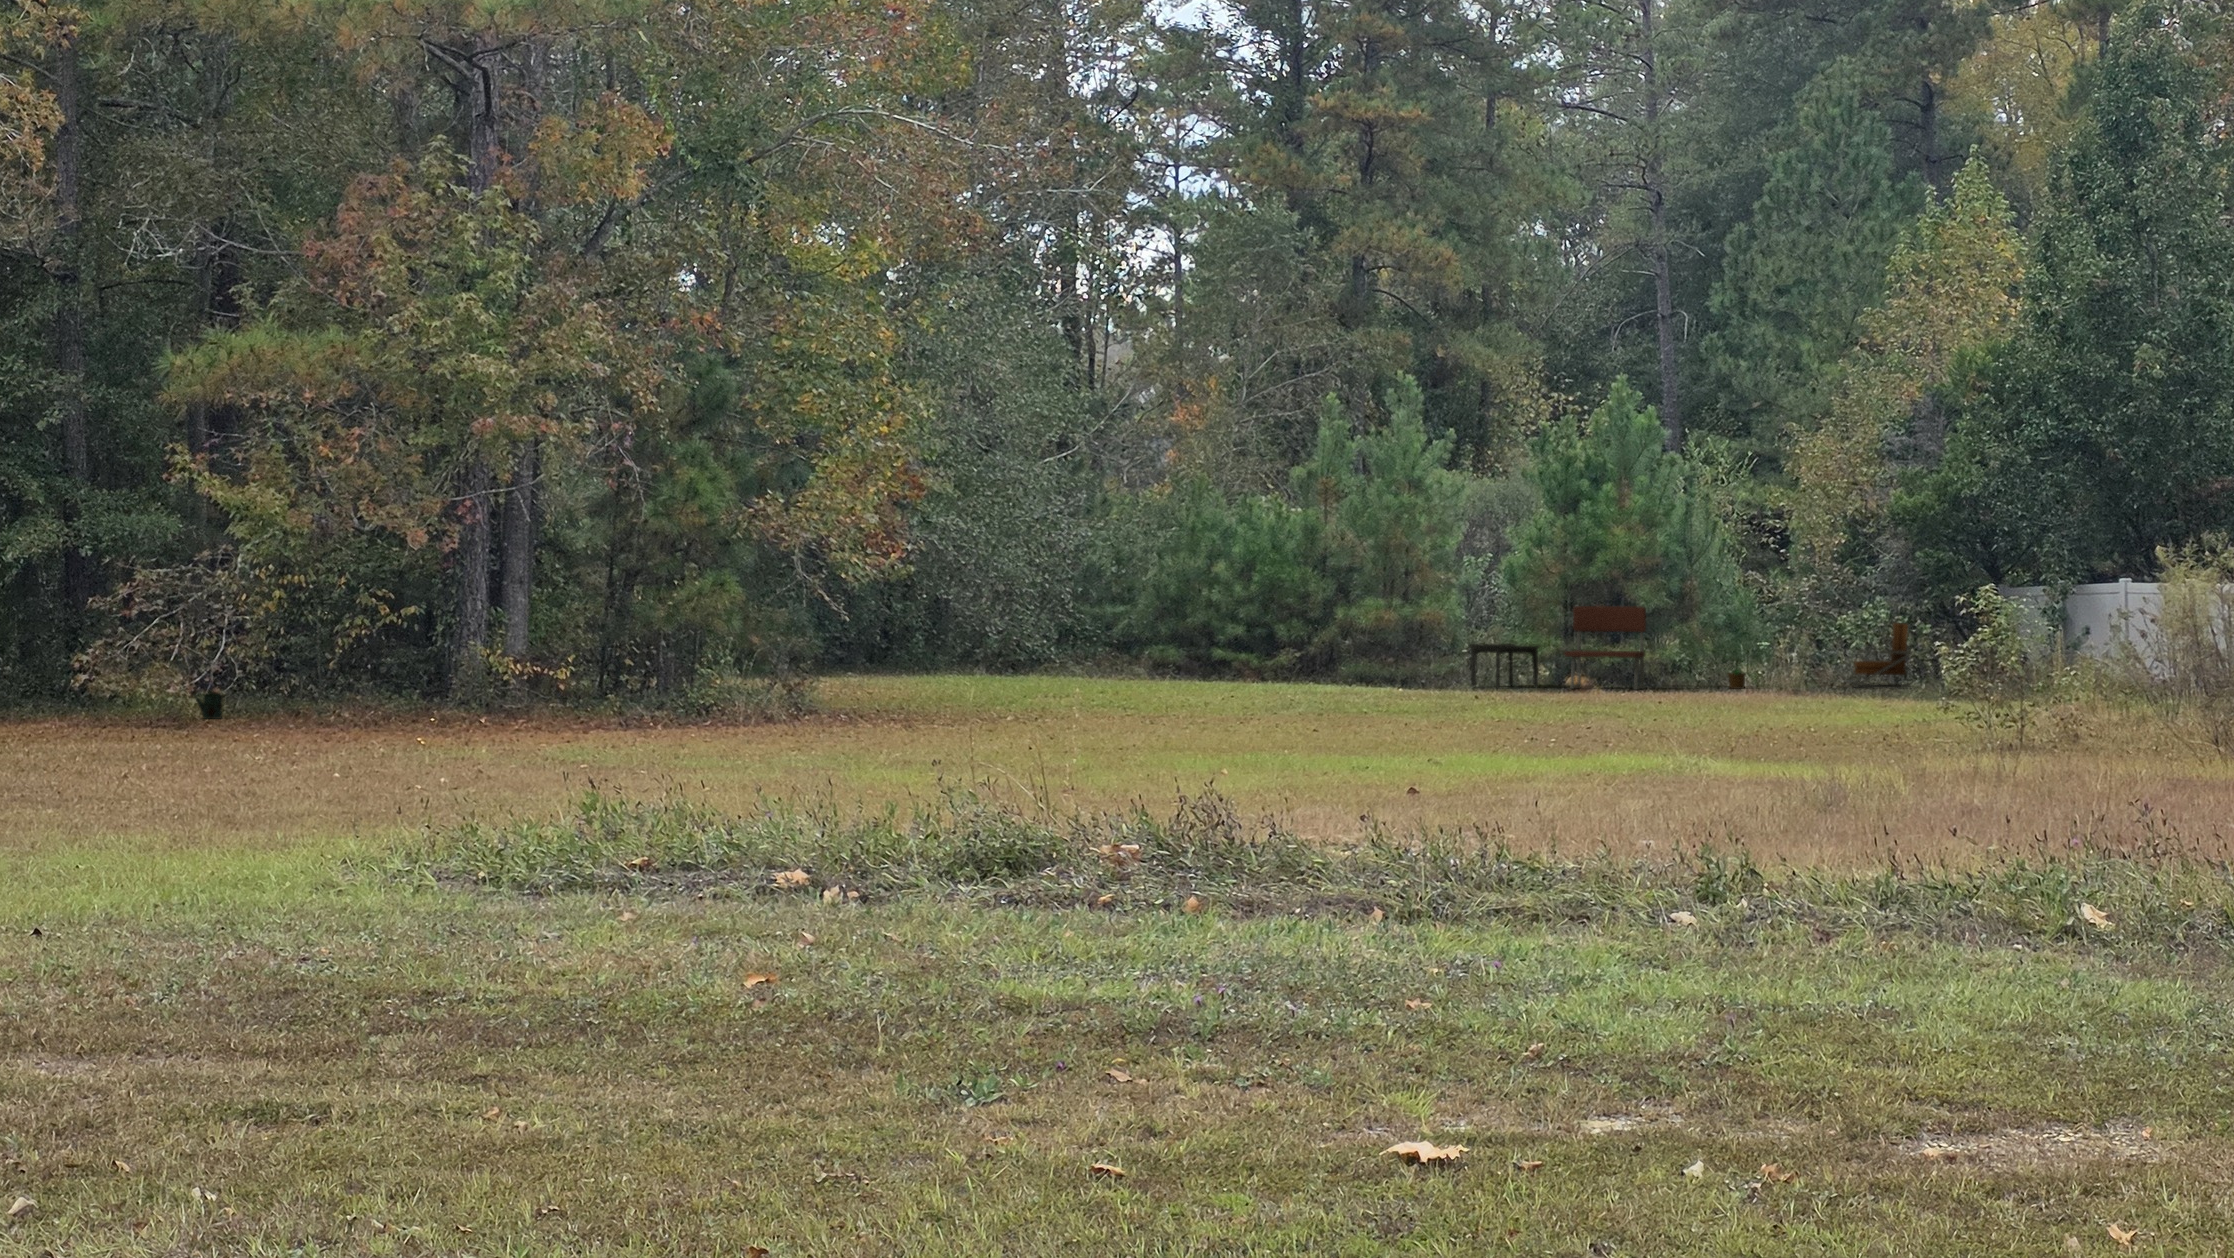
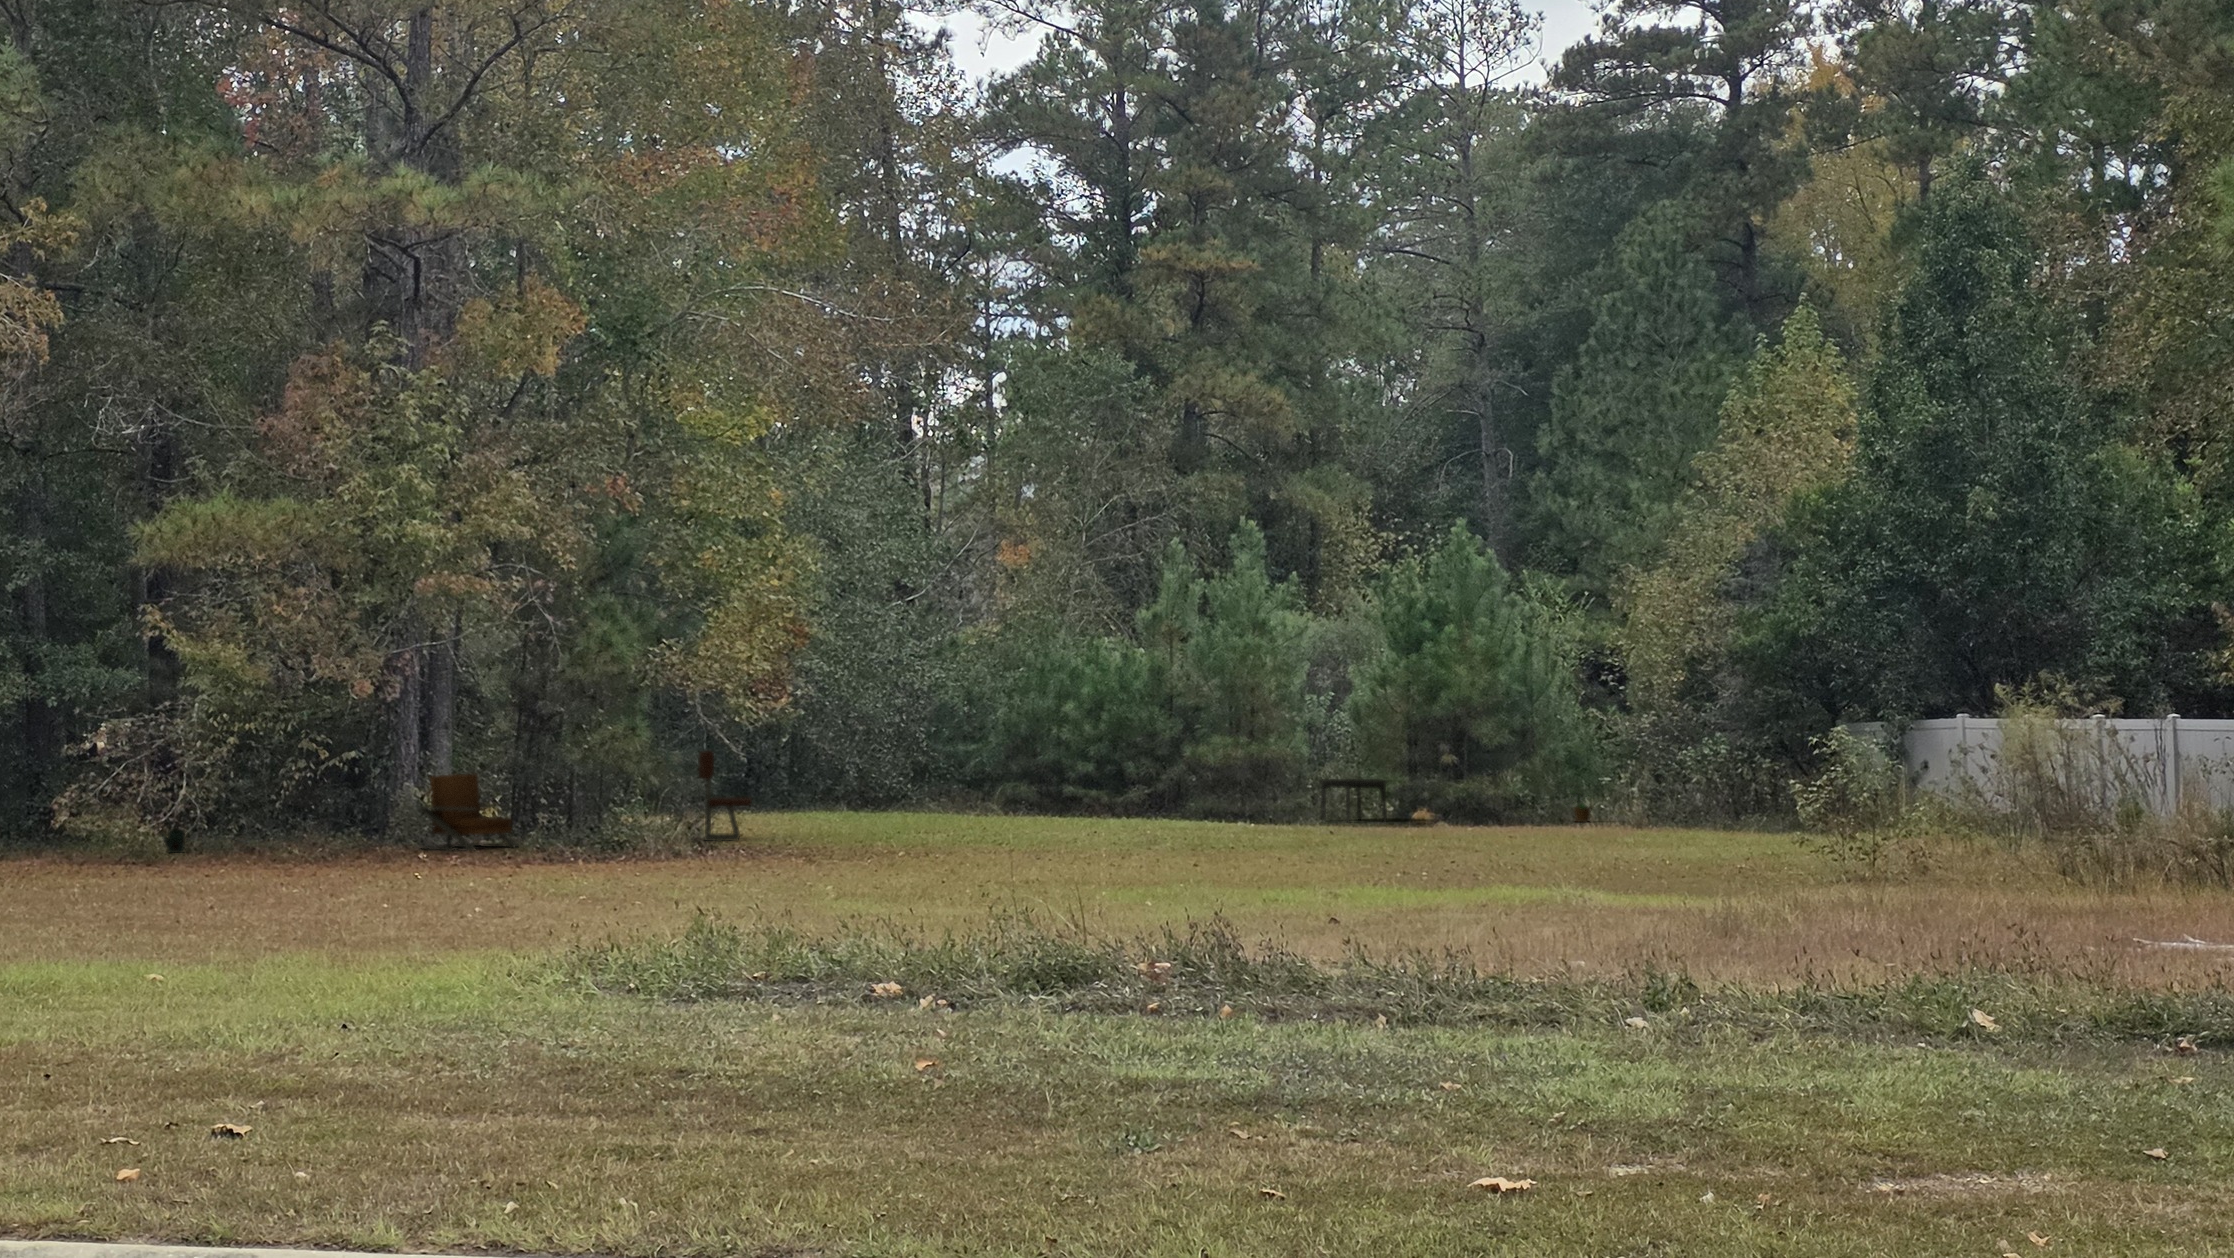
bench: present [1564,606,1646,690] -> present [698,751,752,841]
lounge chair: present [1853,623,1913,688] -> present [420,773,519,851]

